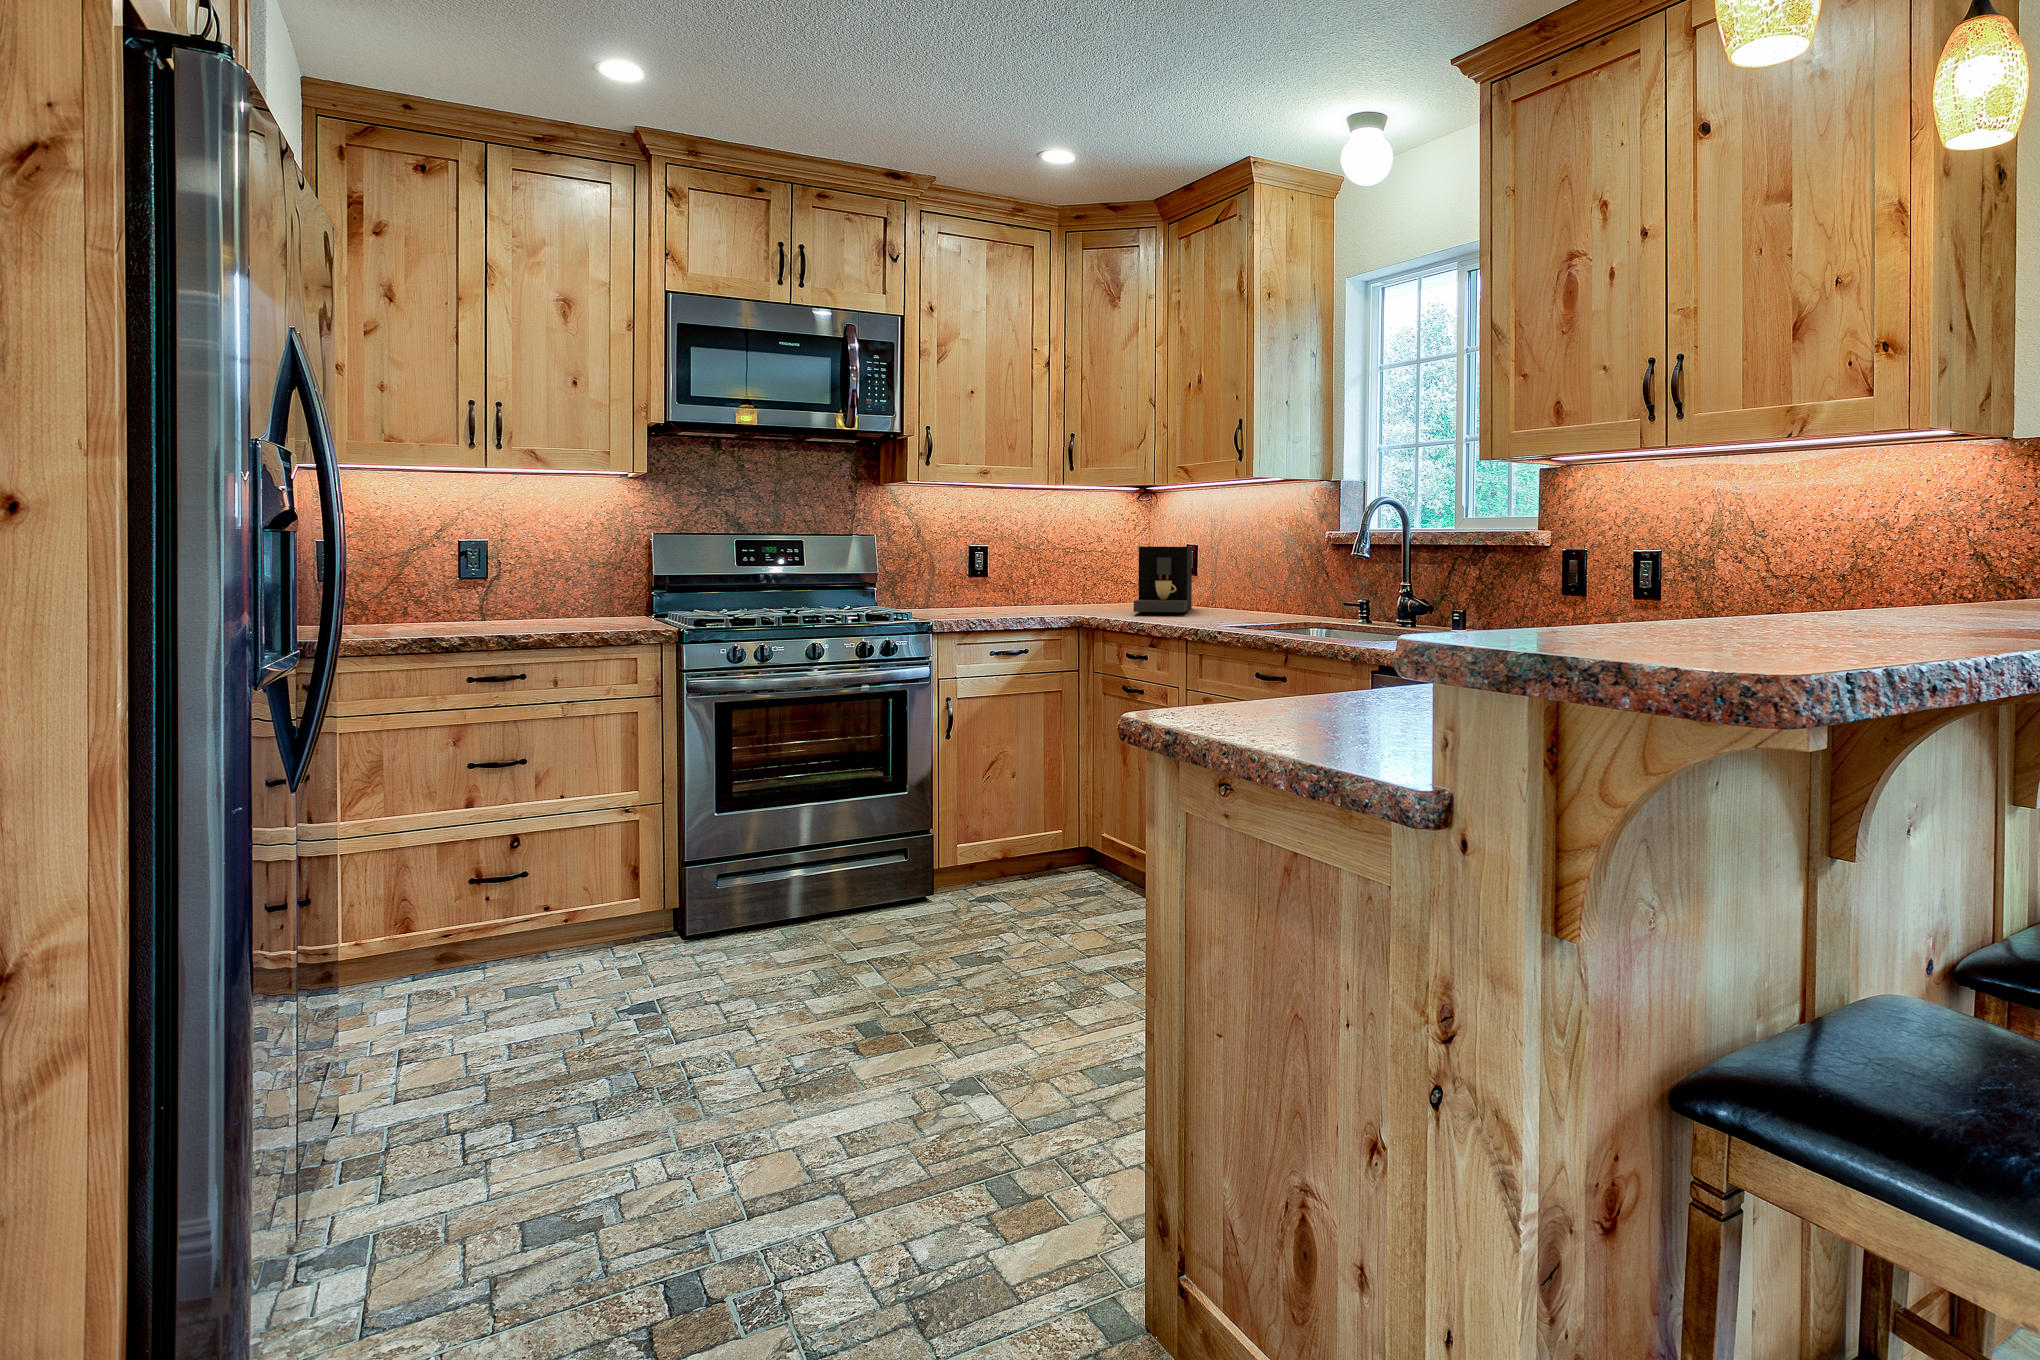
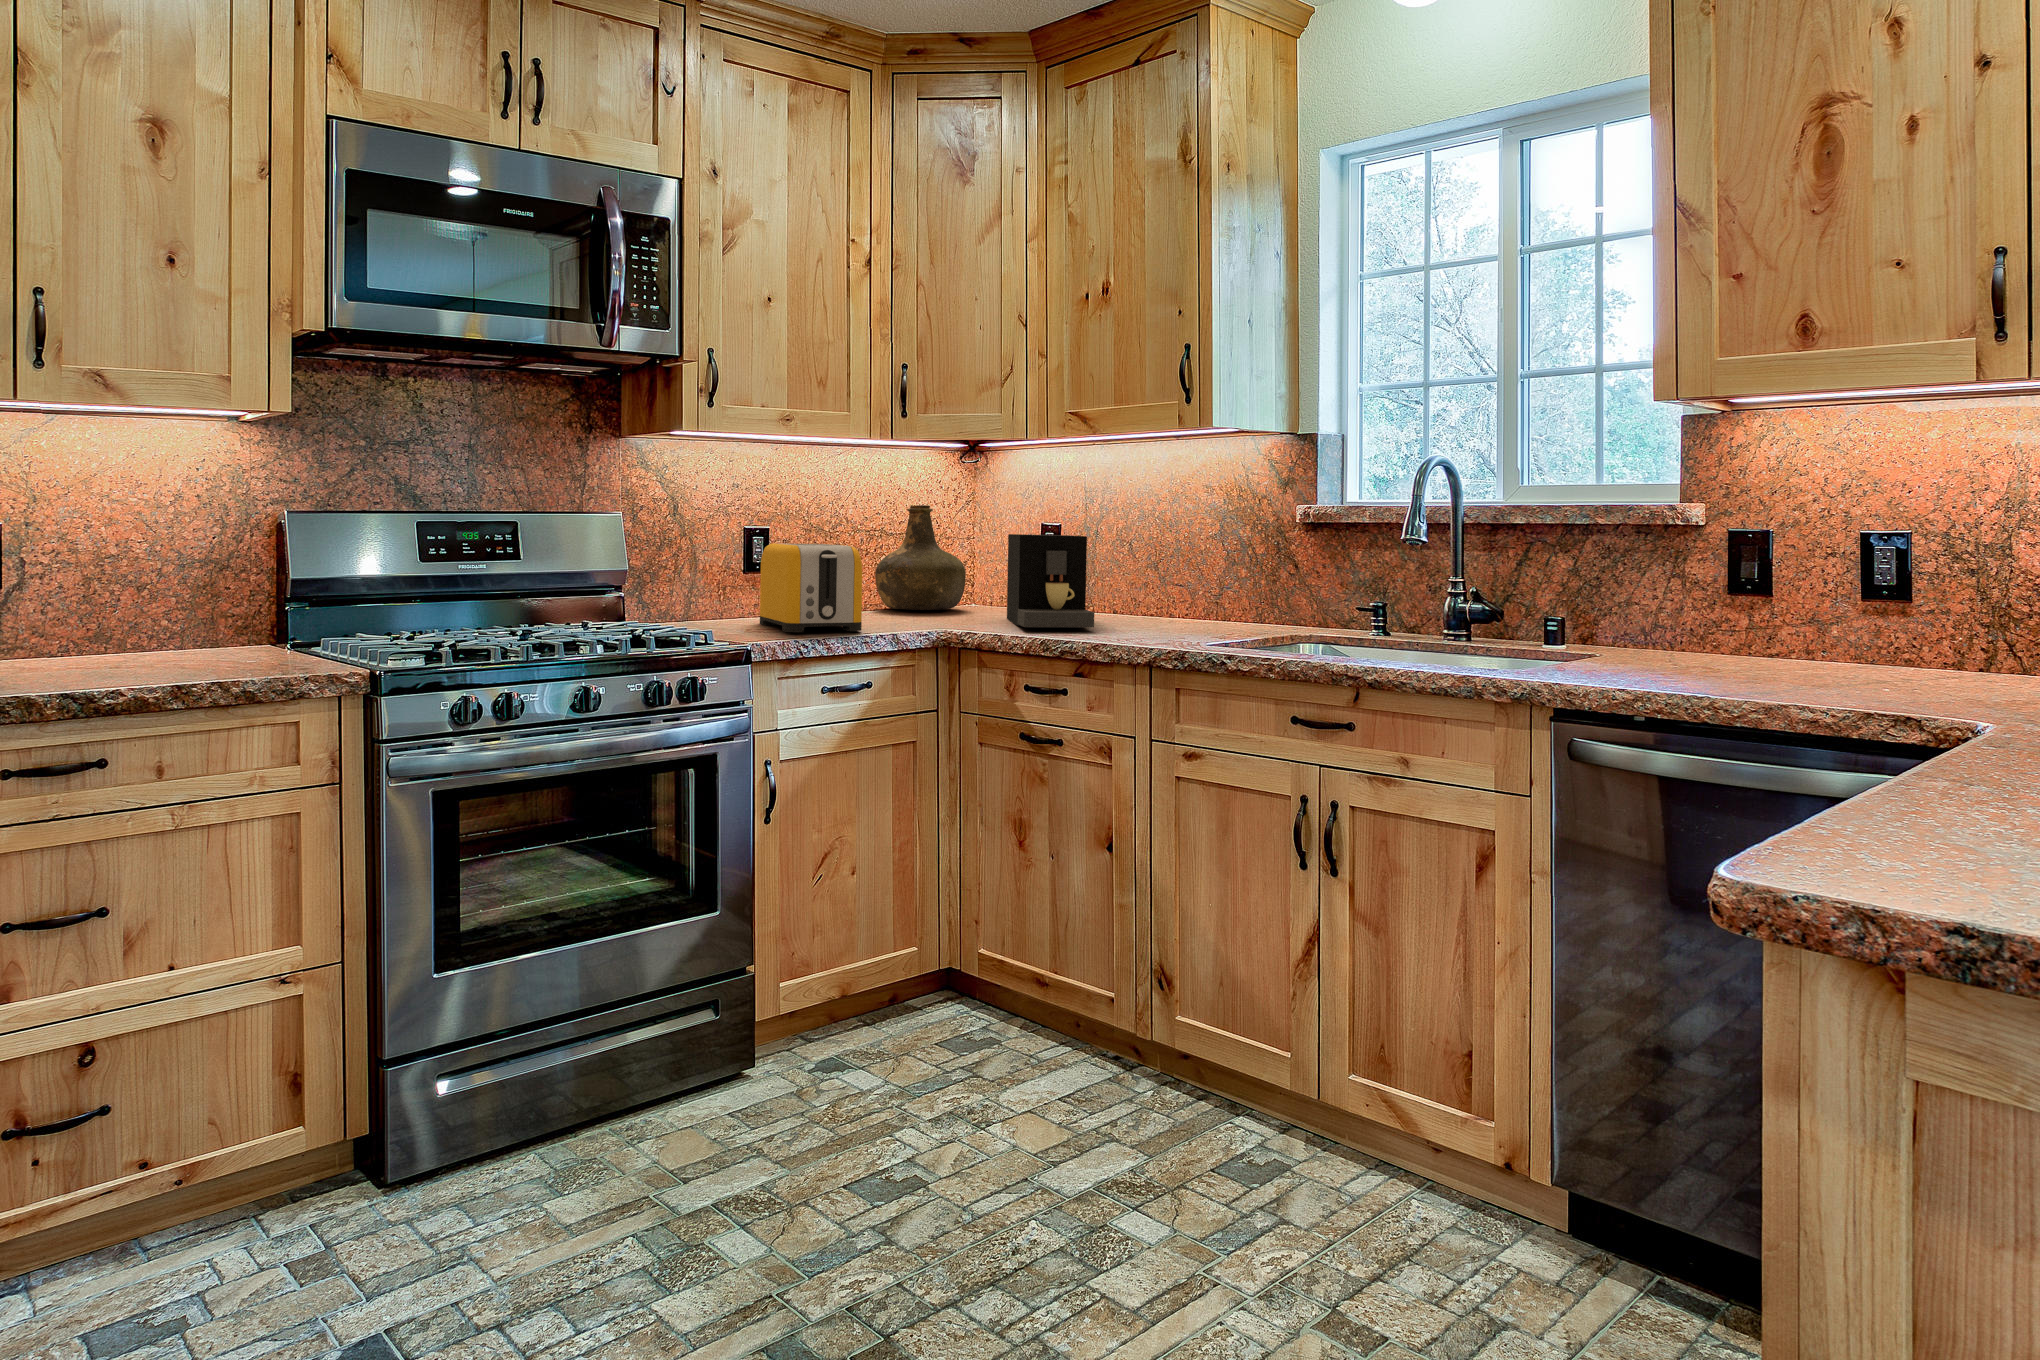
bottle: none [1066,528,1130,602] -> present [875,505,966,610]
toaster: none [969,555,1022,614] -> present [760,543,862,632]

